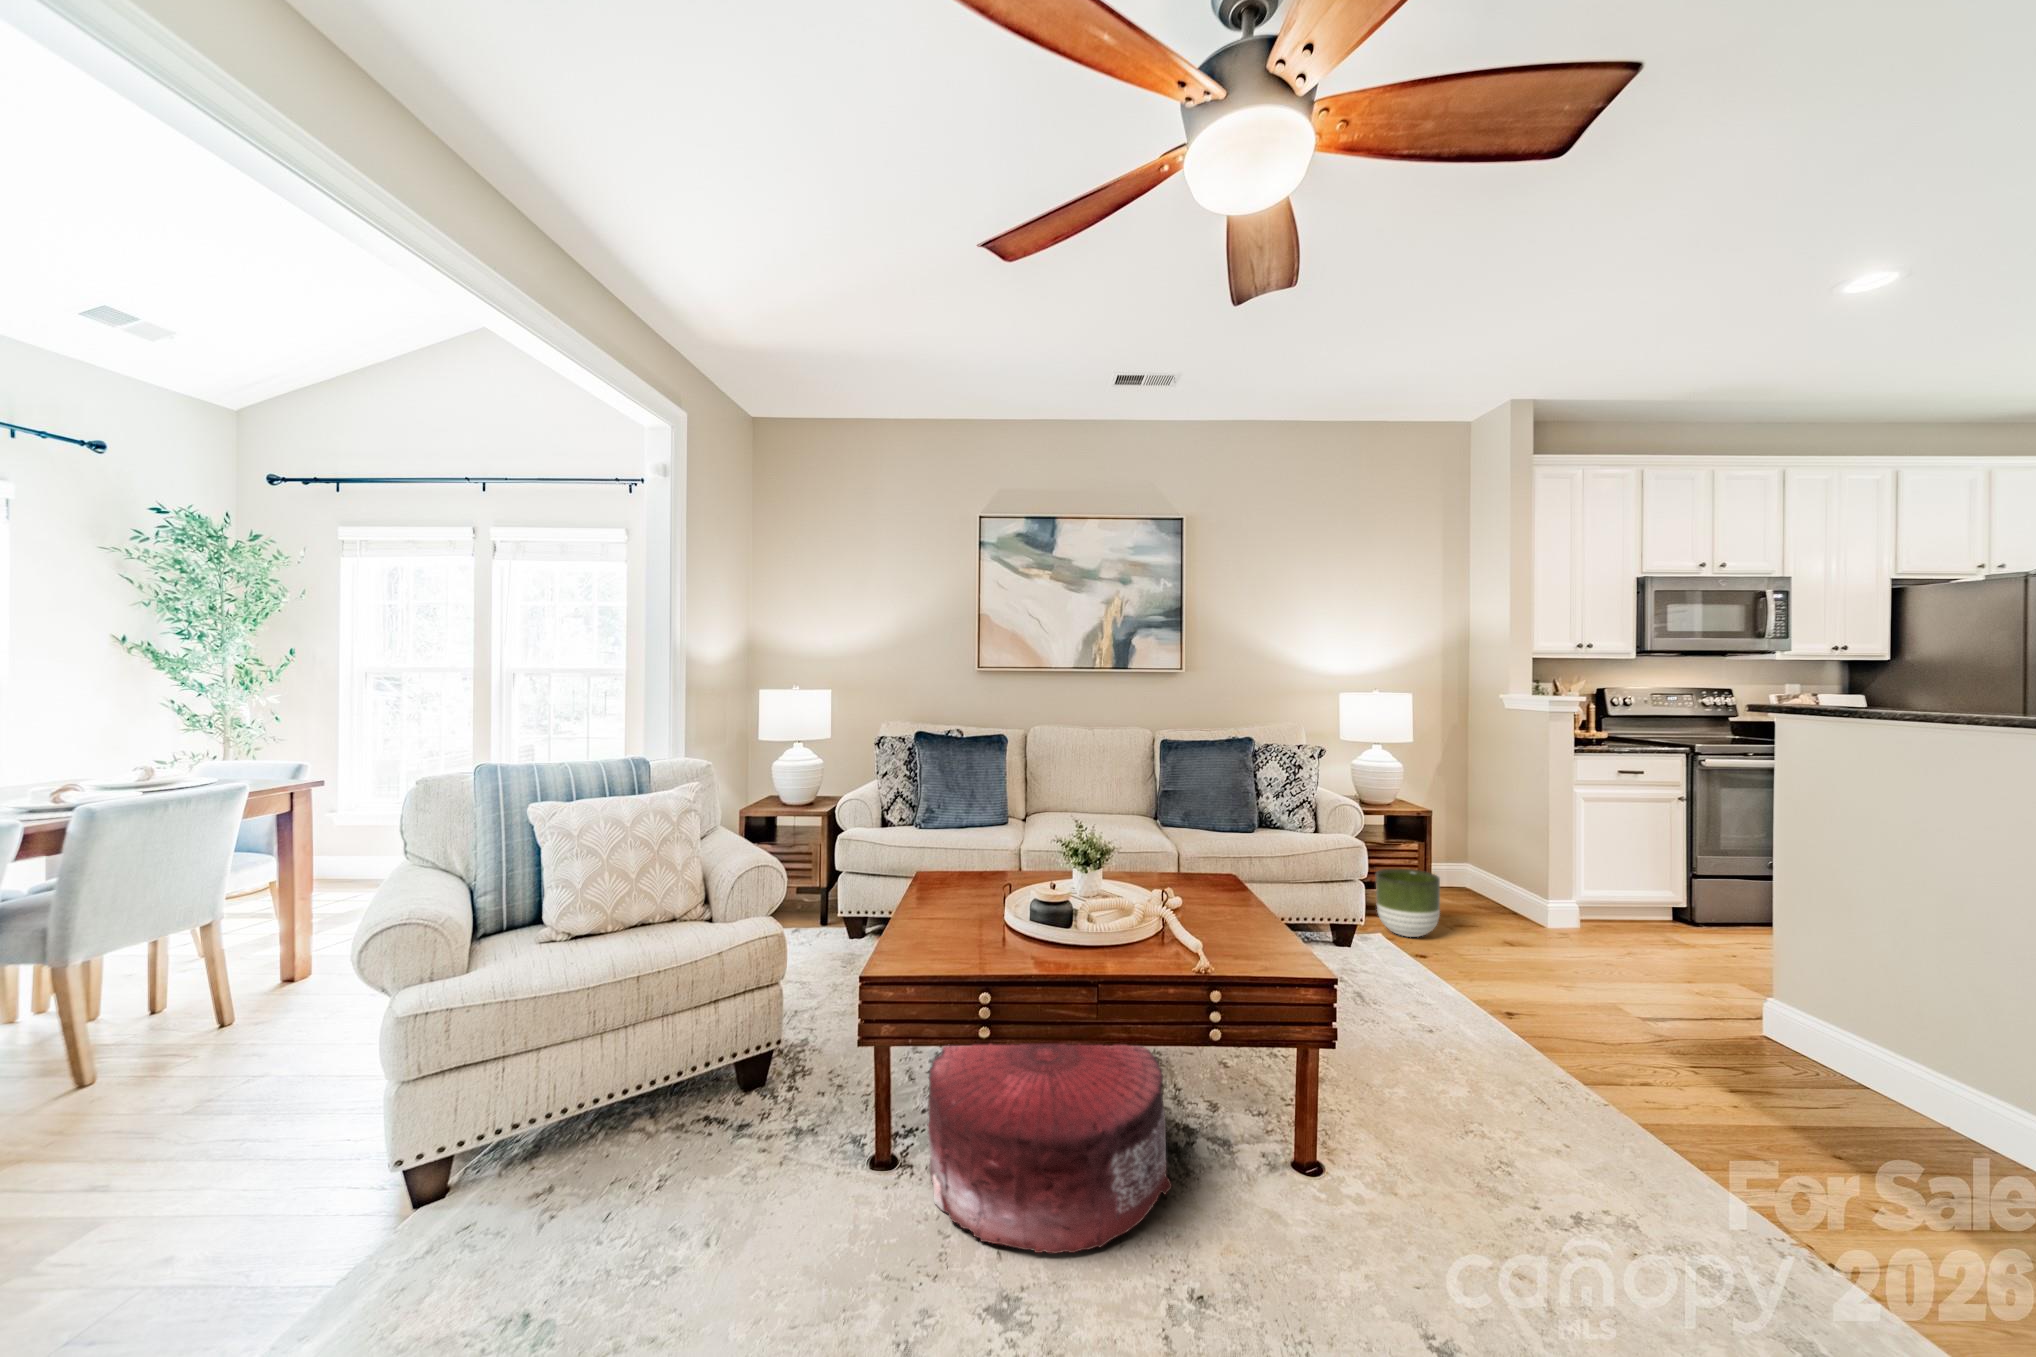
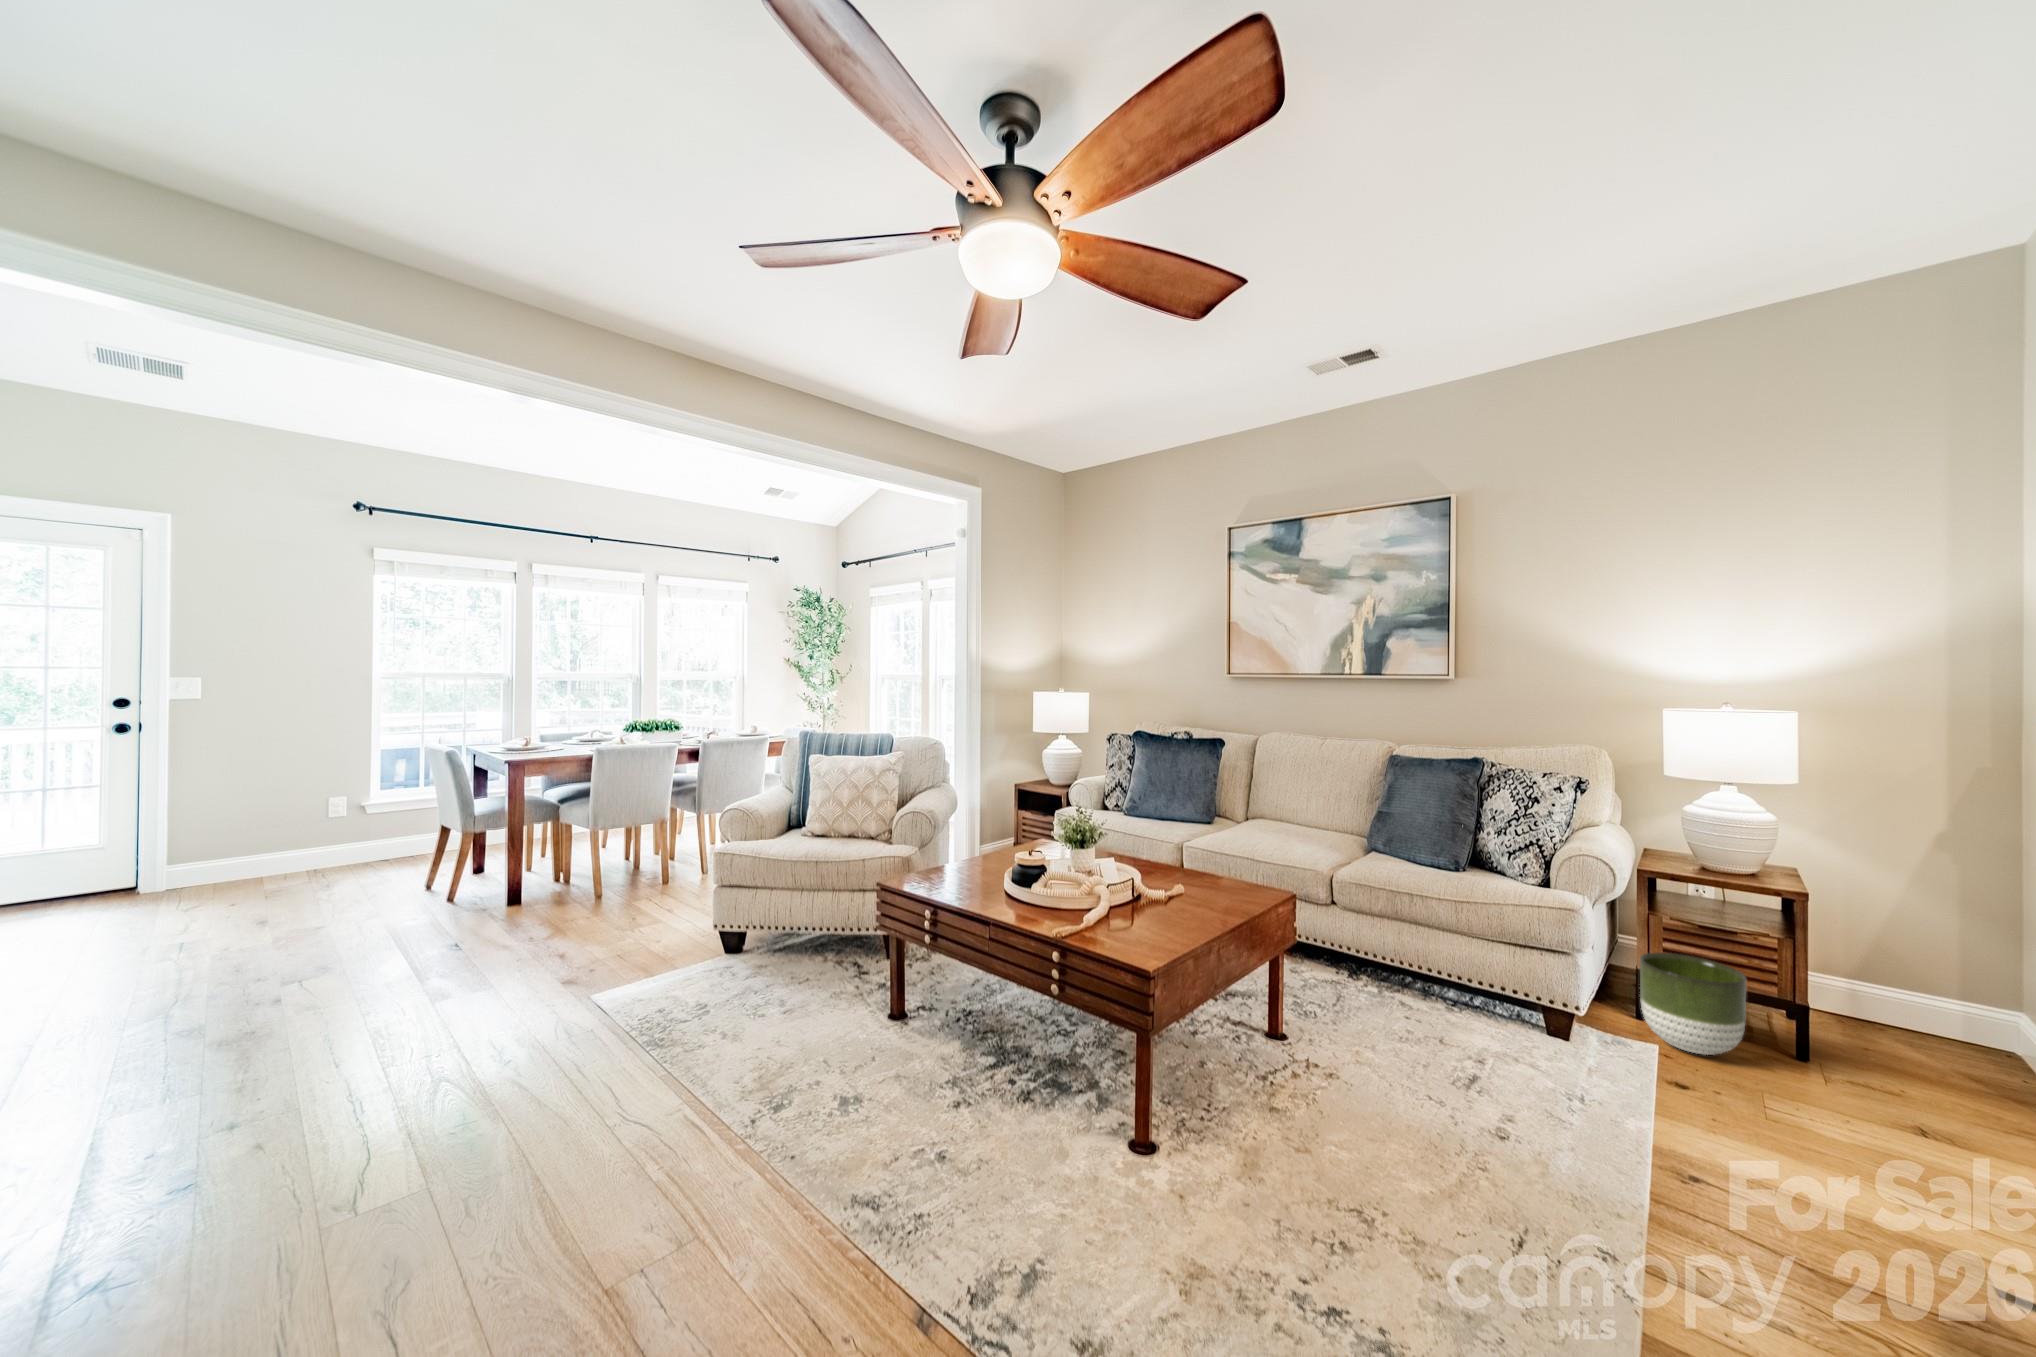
pouf: present [928,1044,1172,1253] -> none [851,970,1057,1163]

